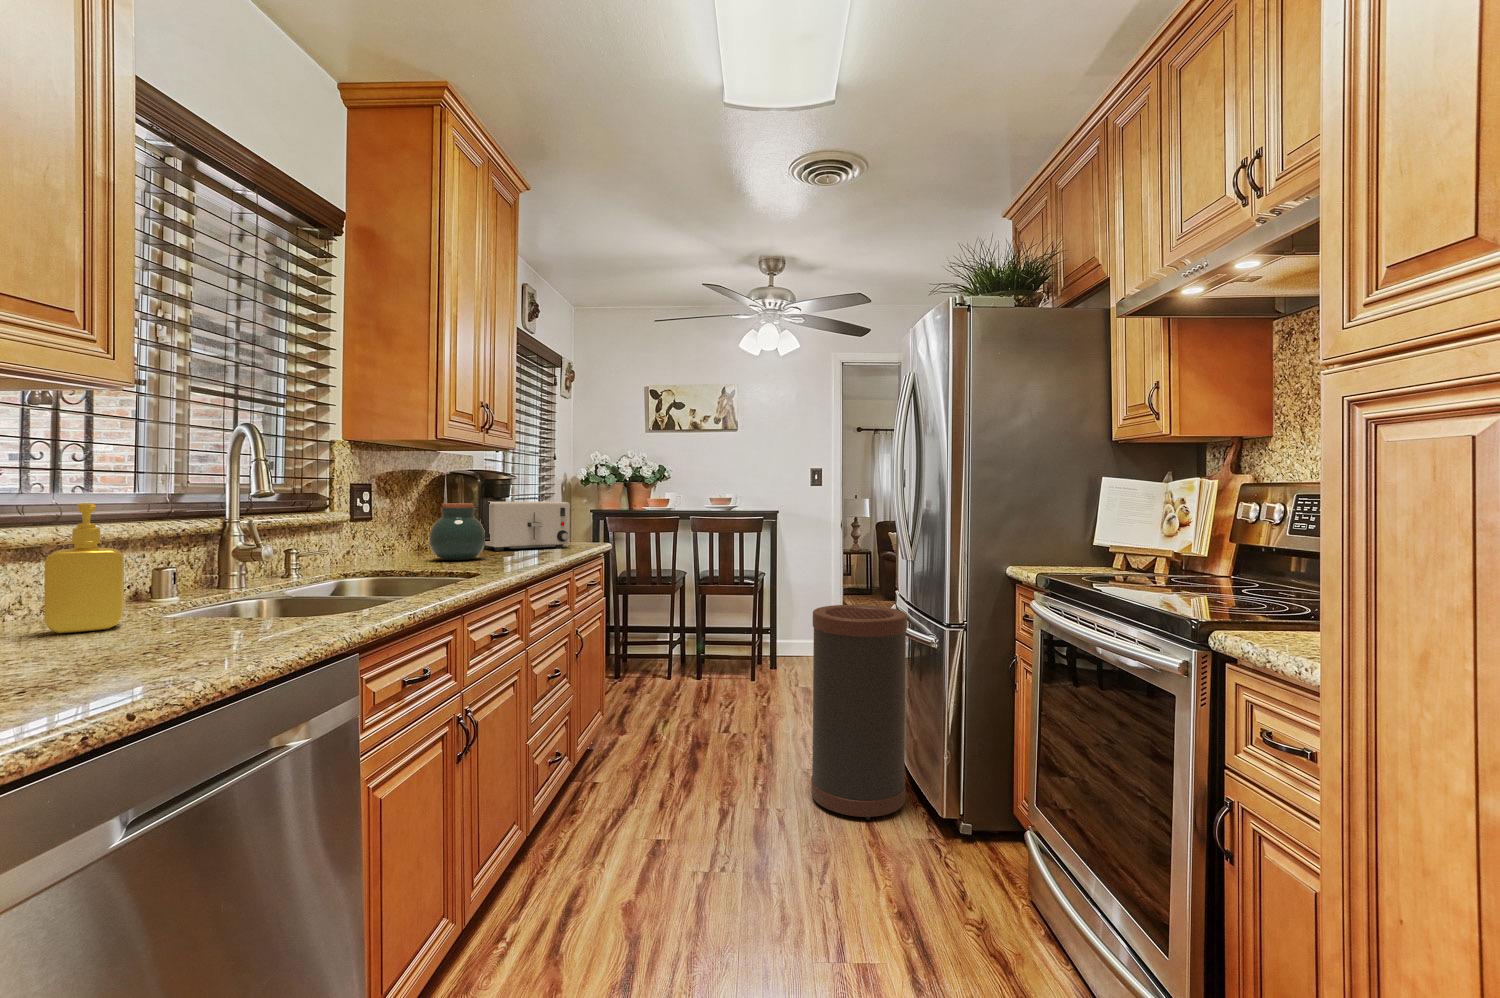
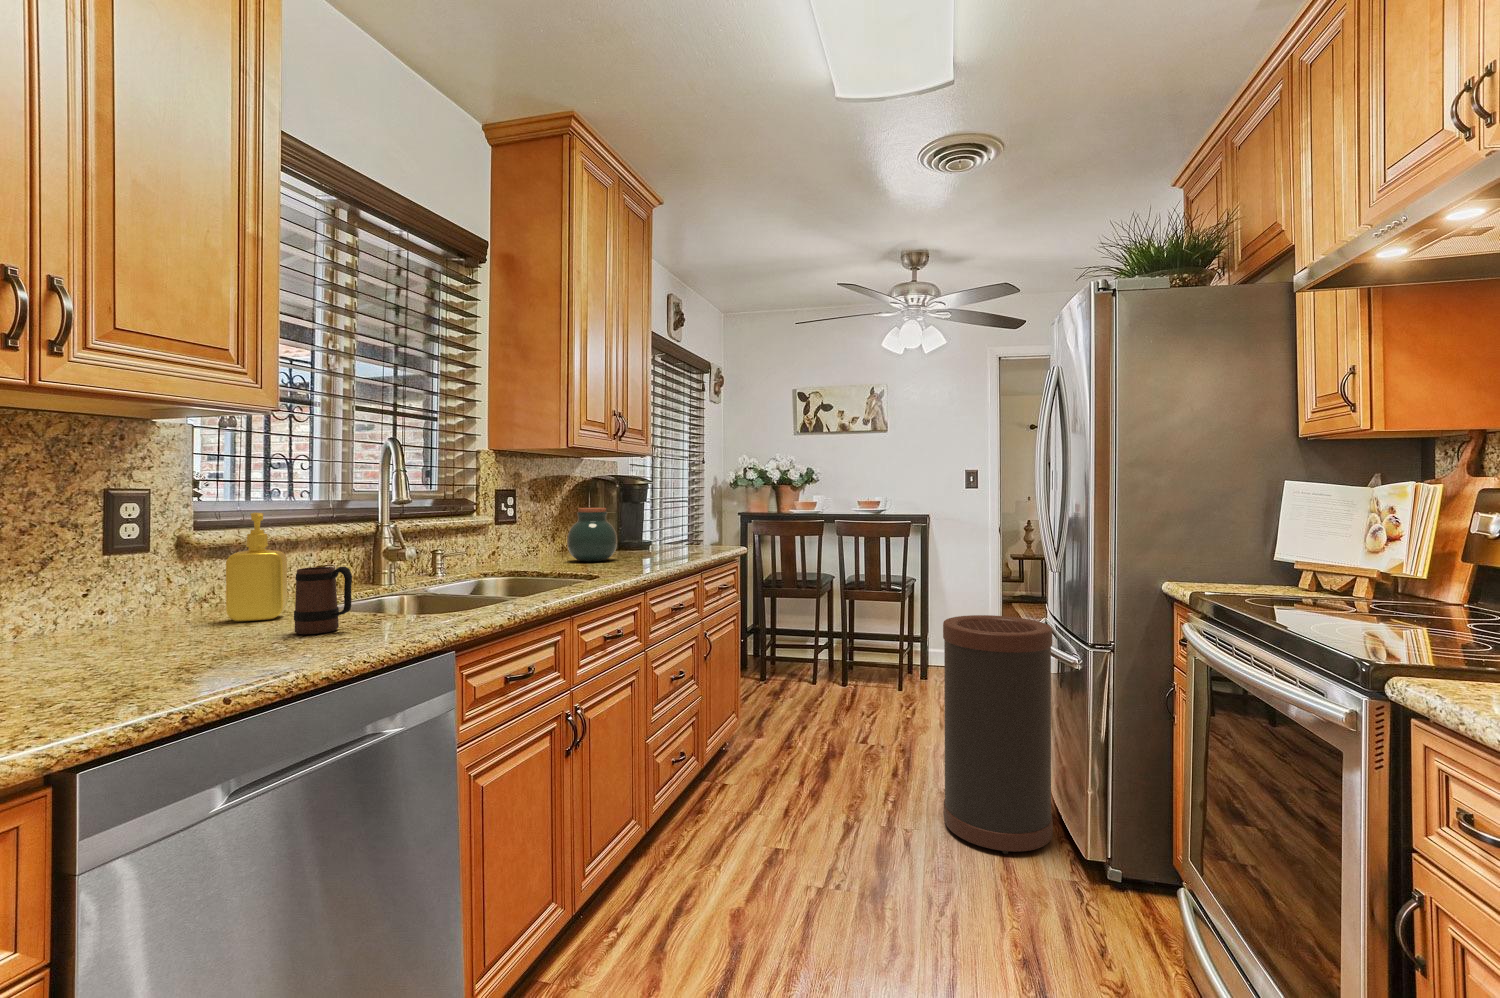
toaster: present [485,502,570,551] -> none [621,505,702,552]
mug: none [156,565,233,643] -> present [294,567,352,634]

